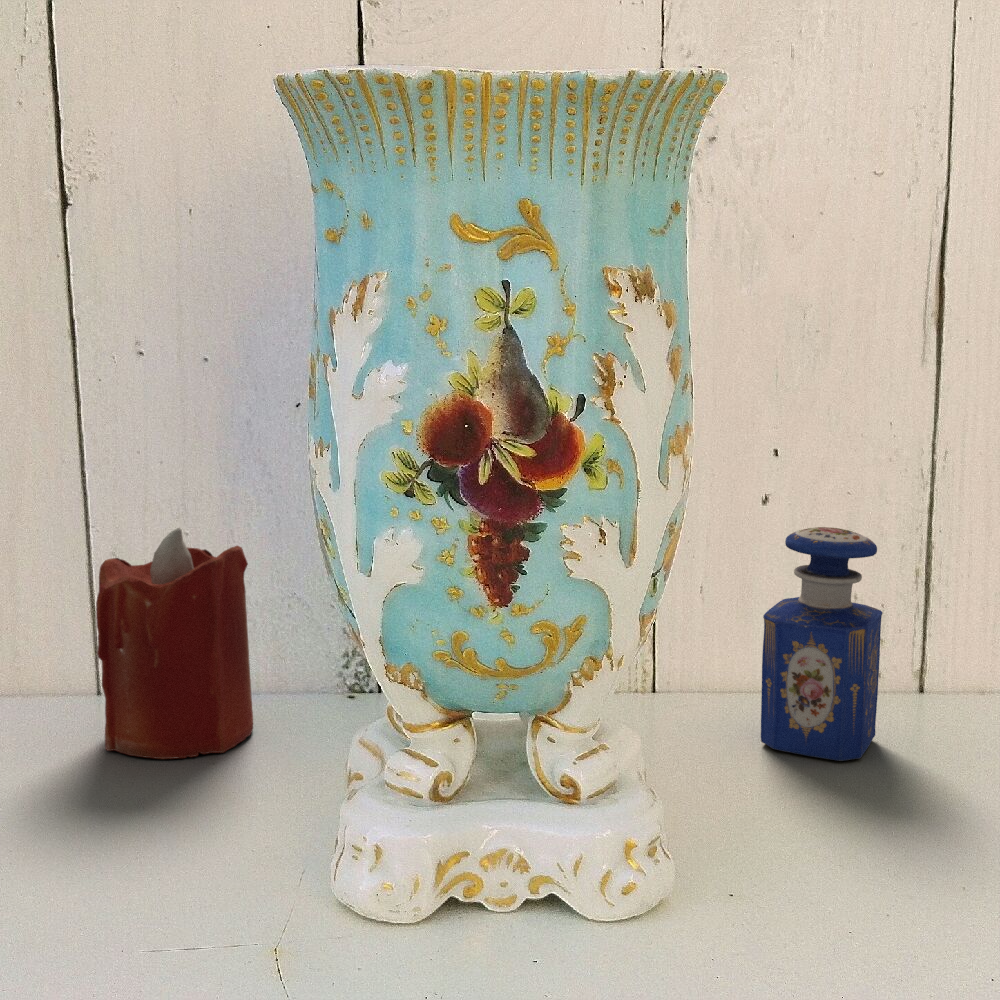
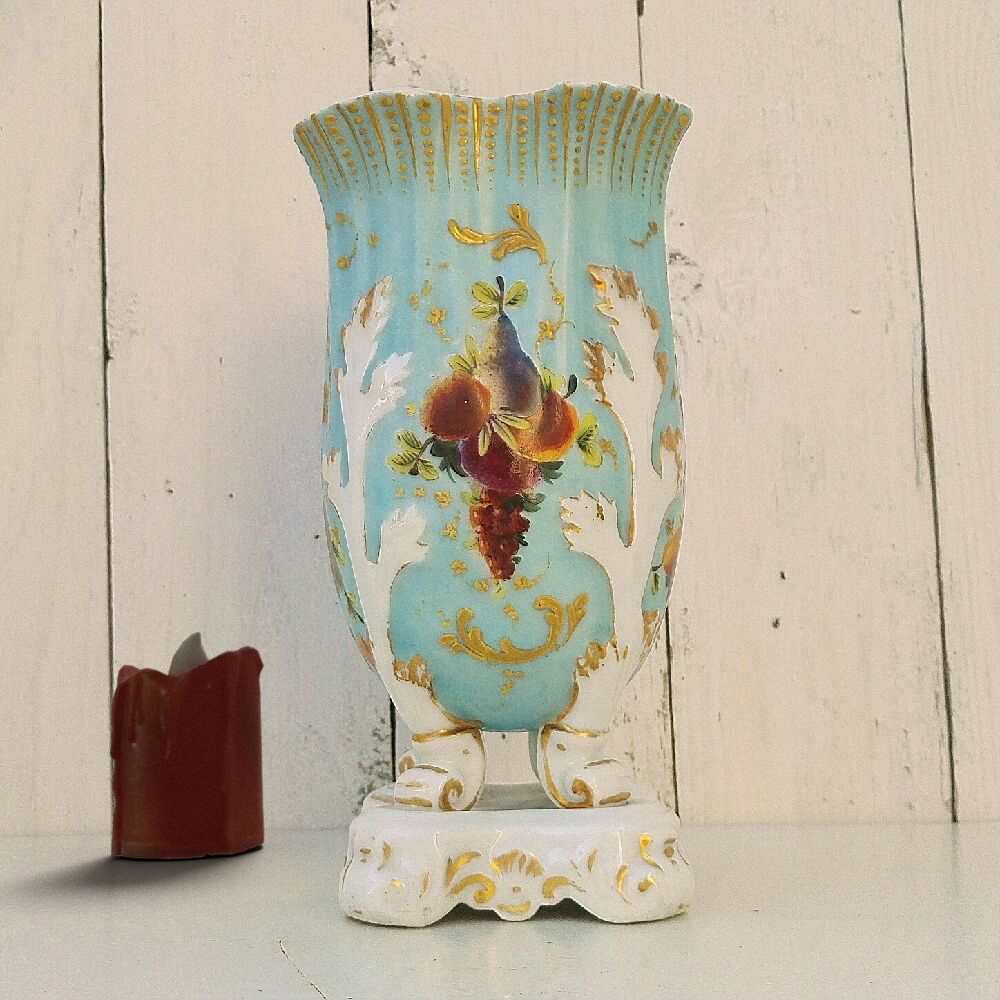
perfume bottle: present [761,527,882,761] -> none [777,608,906,839]

